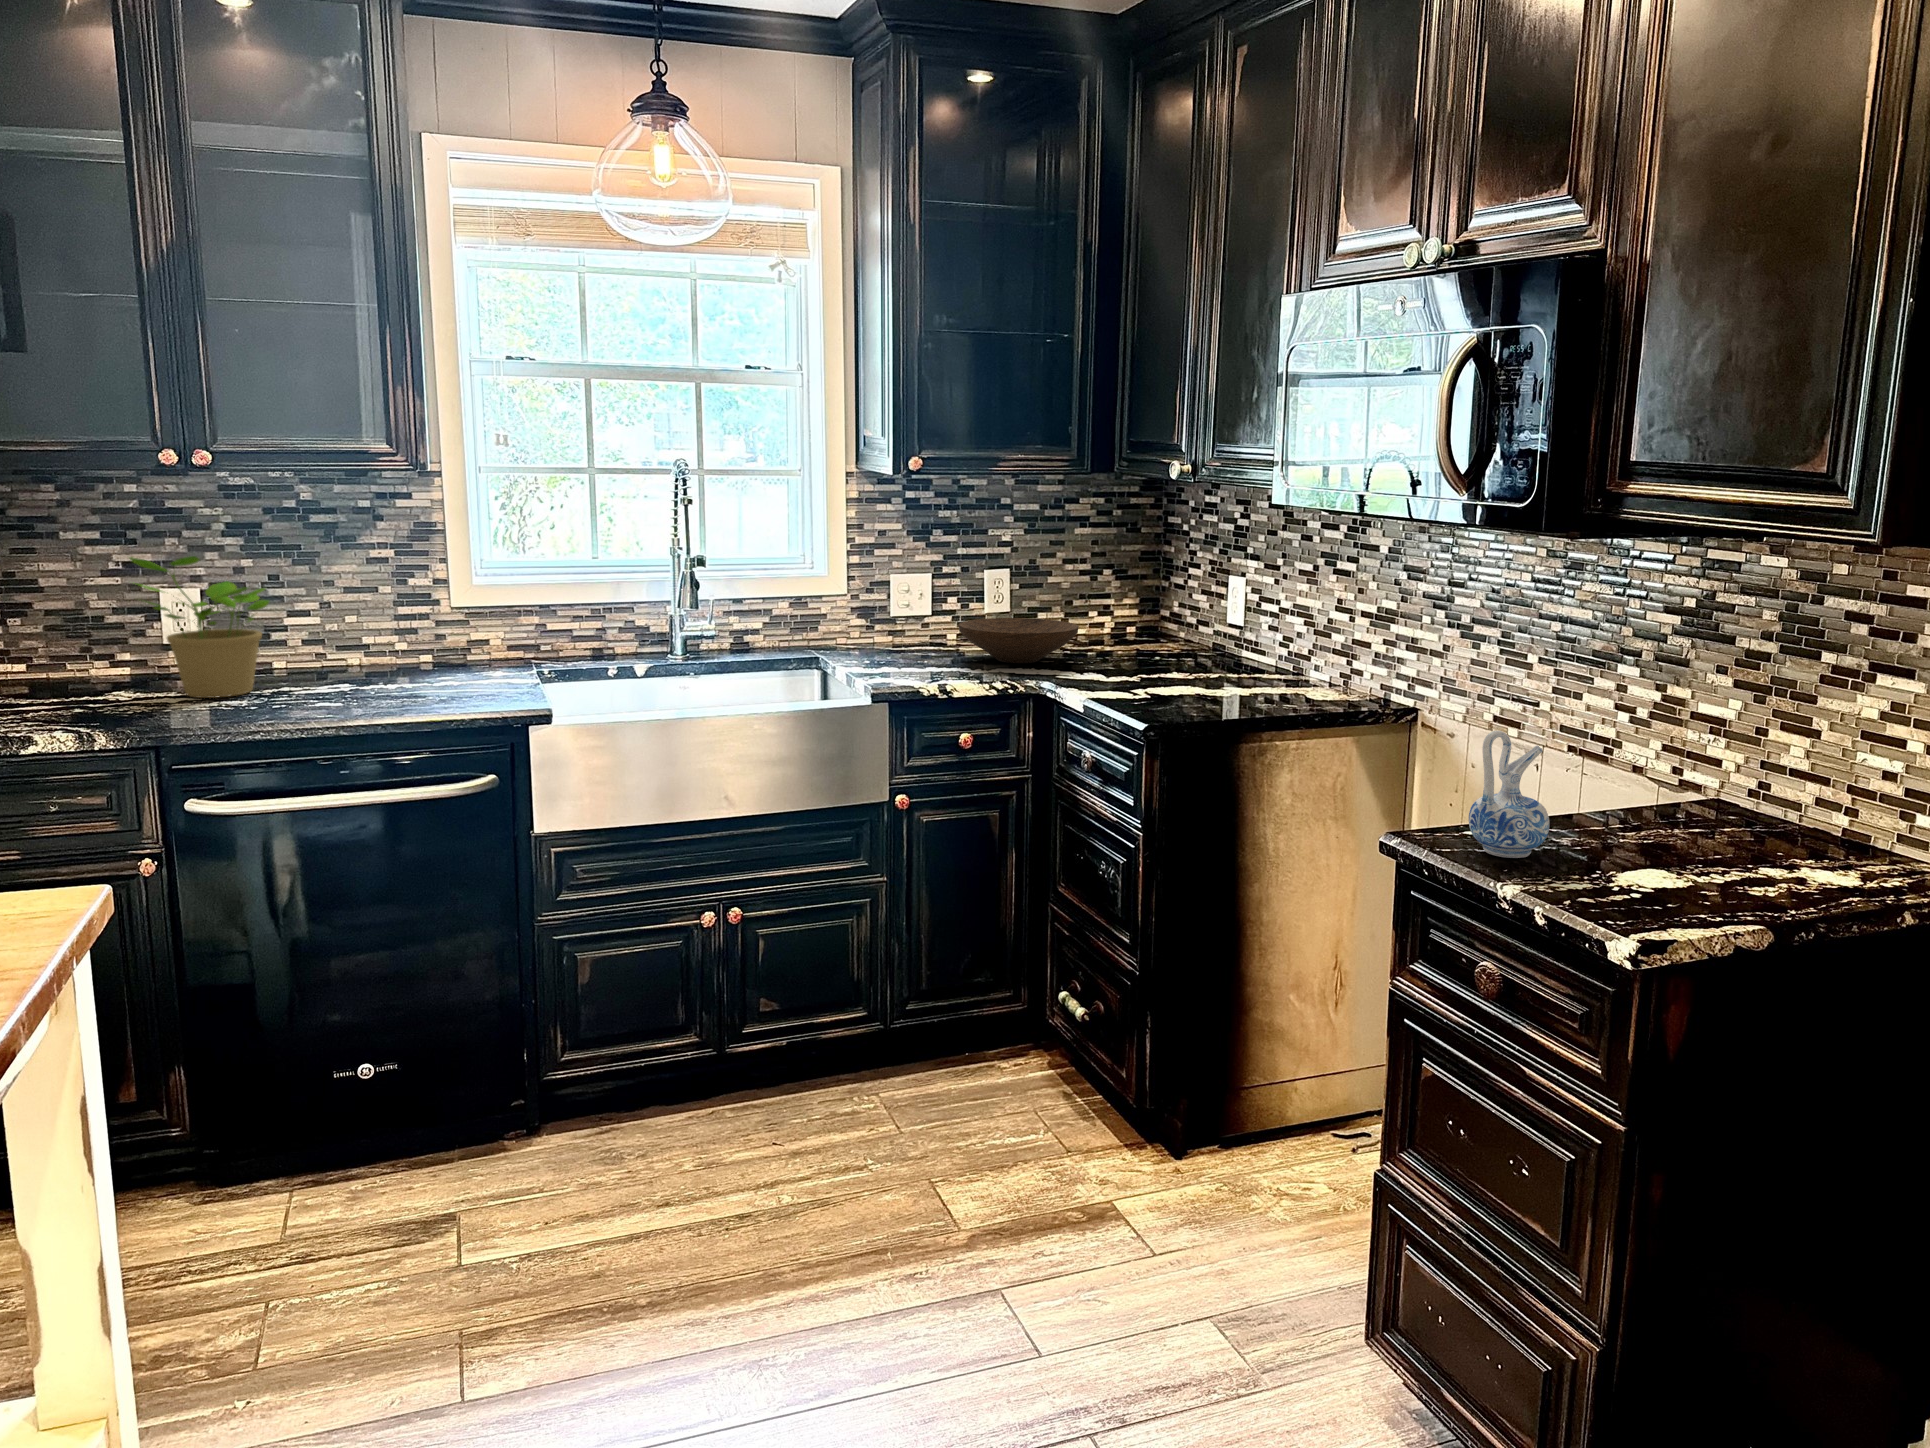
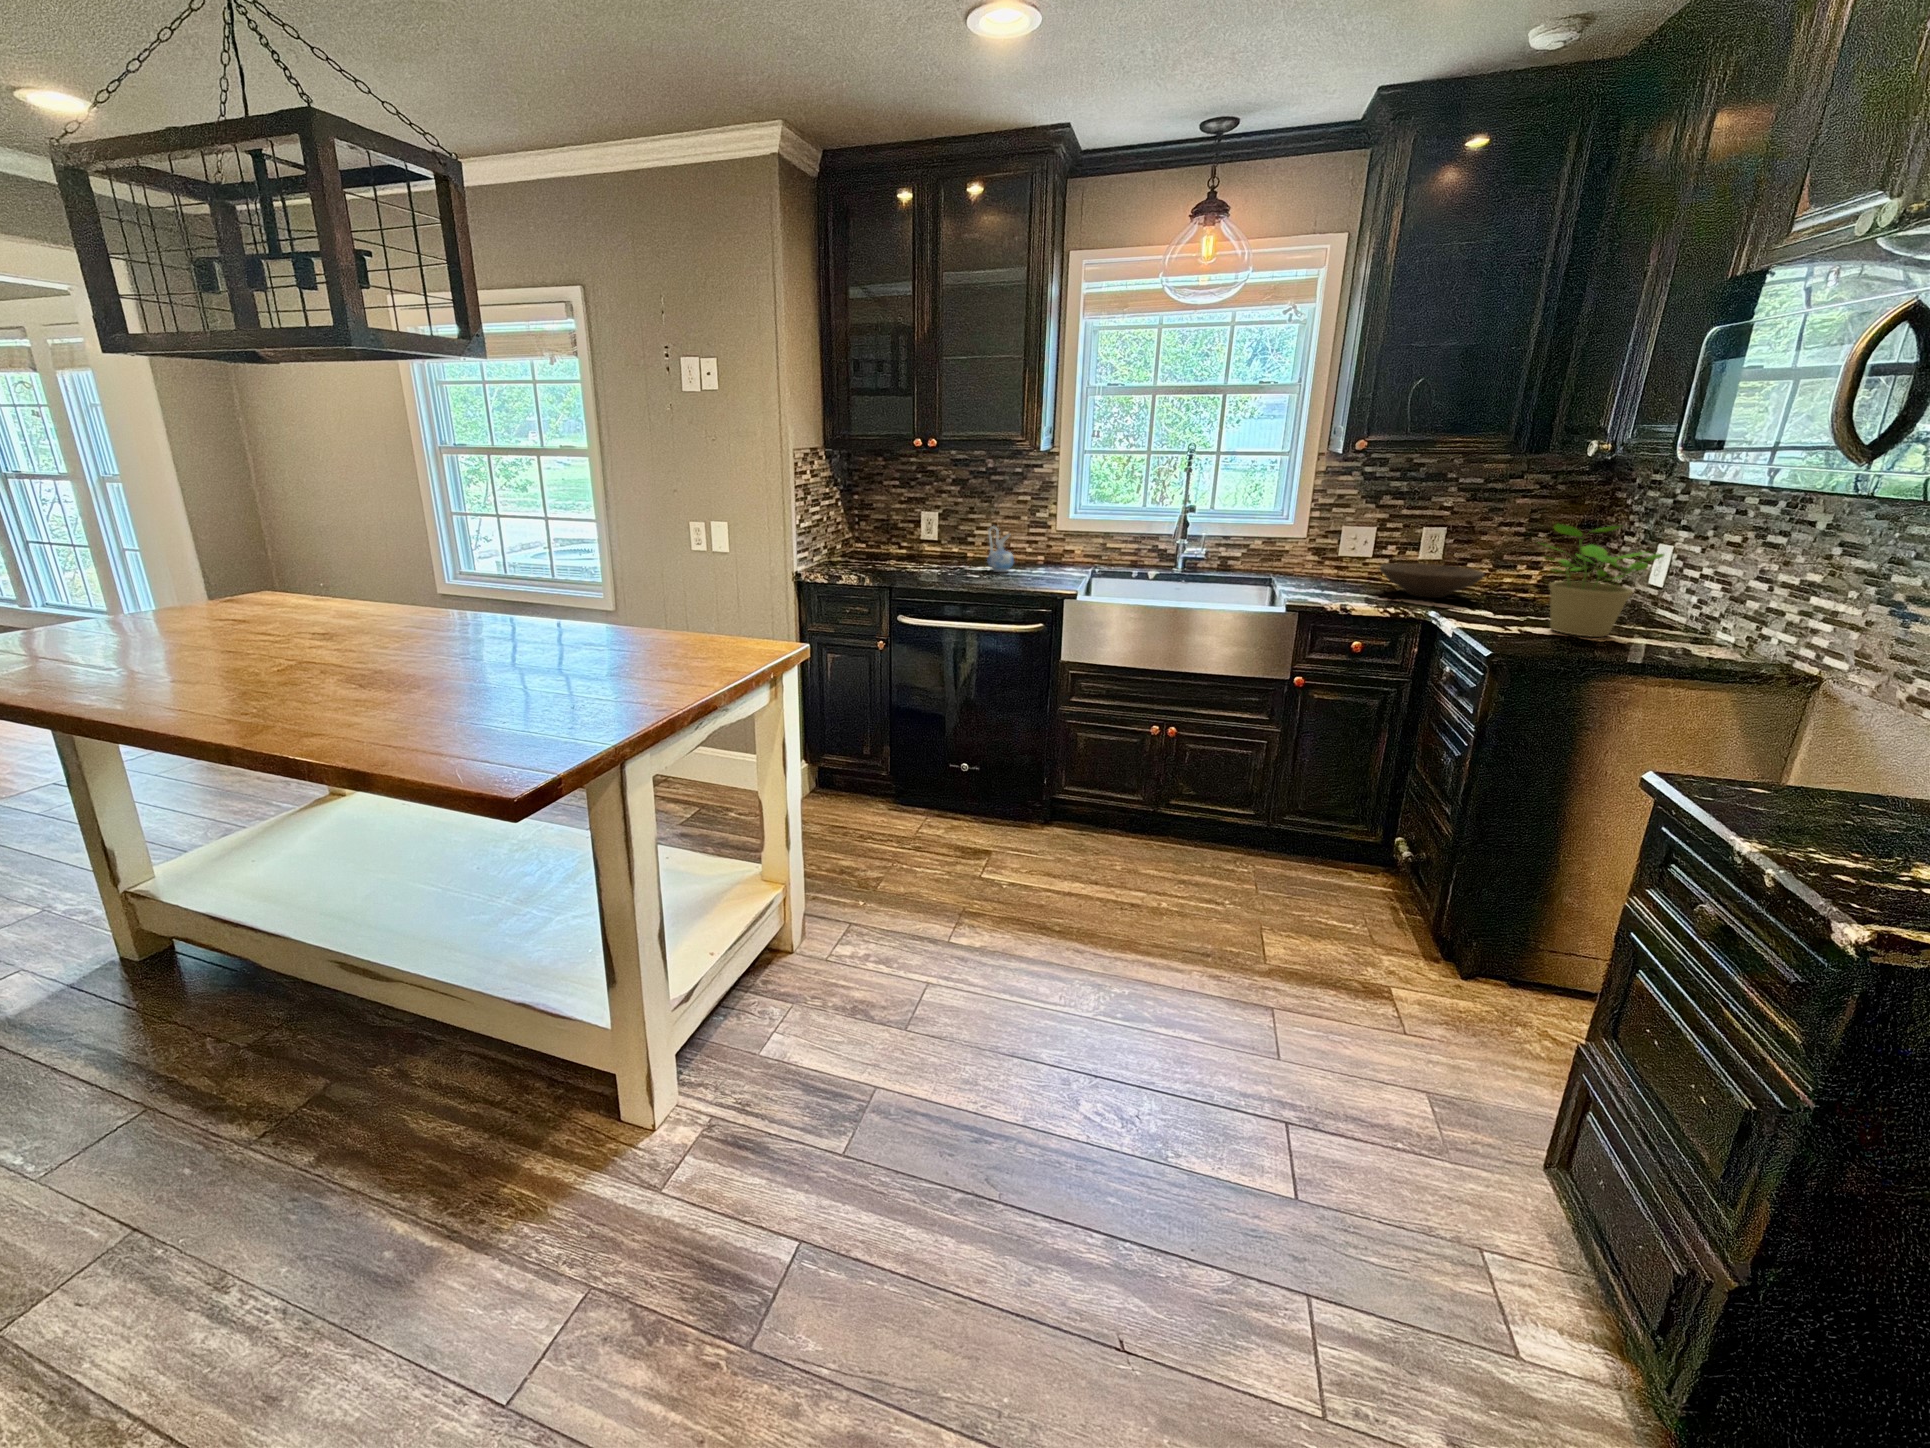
potted plant: present [130,556,269,698] -> present [1543,524,1664,637]
ceramic pitcher: present [1469,731,1549,858] -> present [987,527,1014,572]

